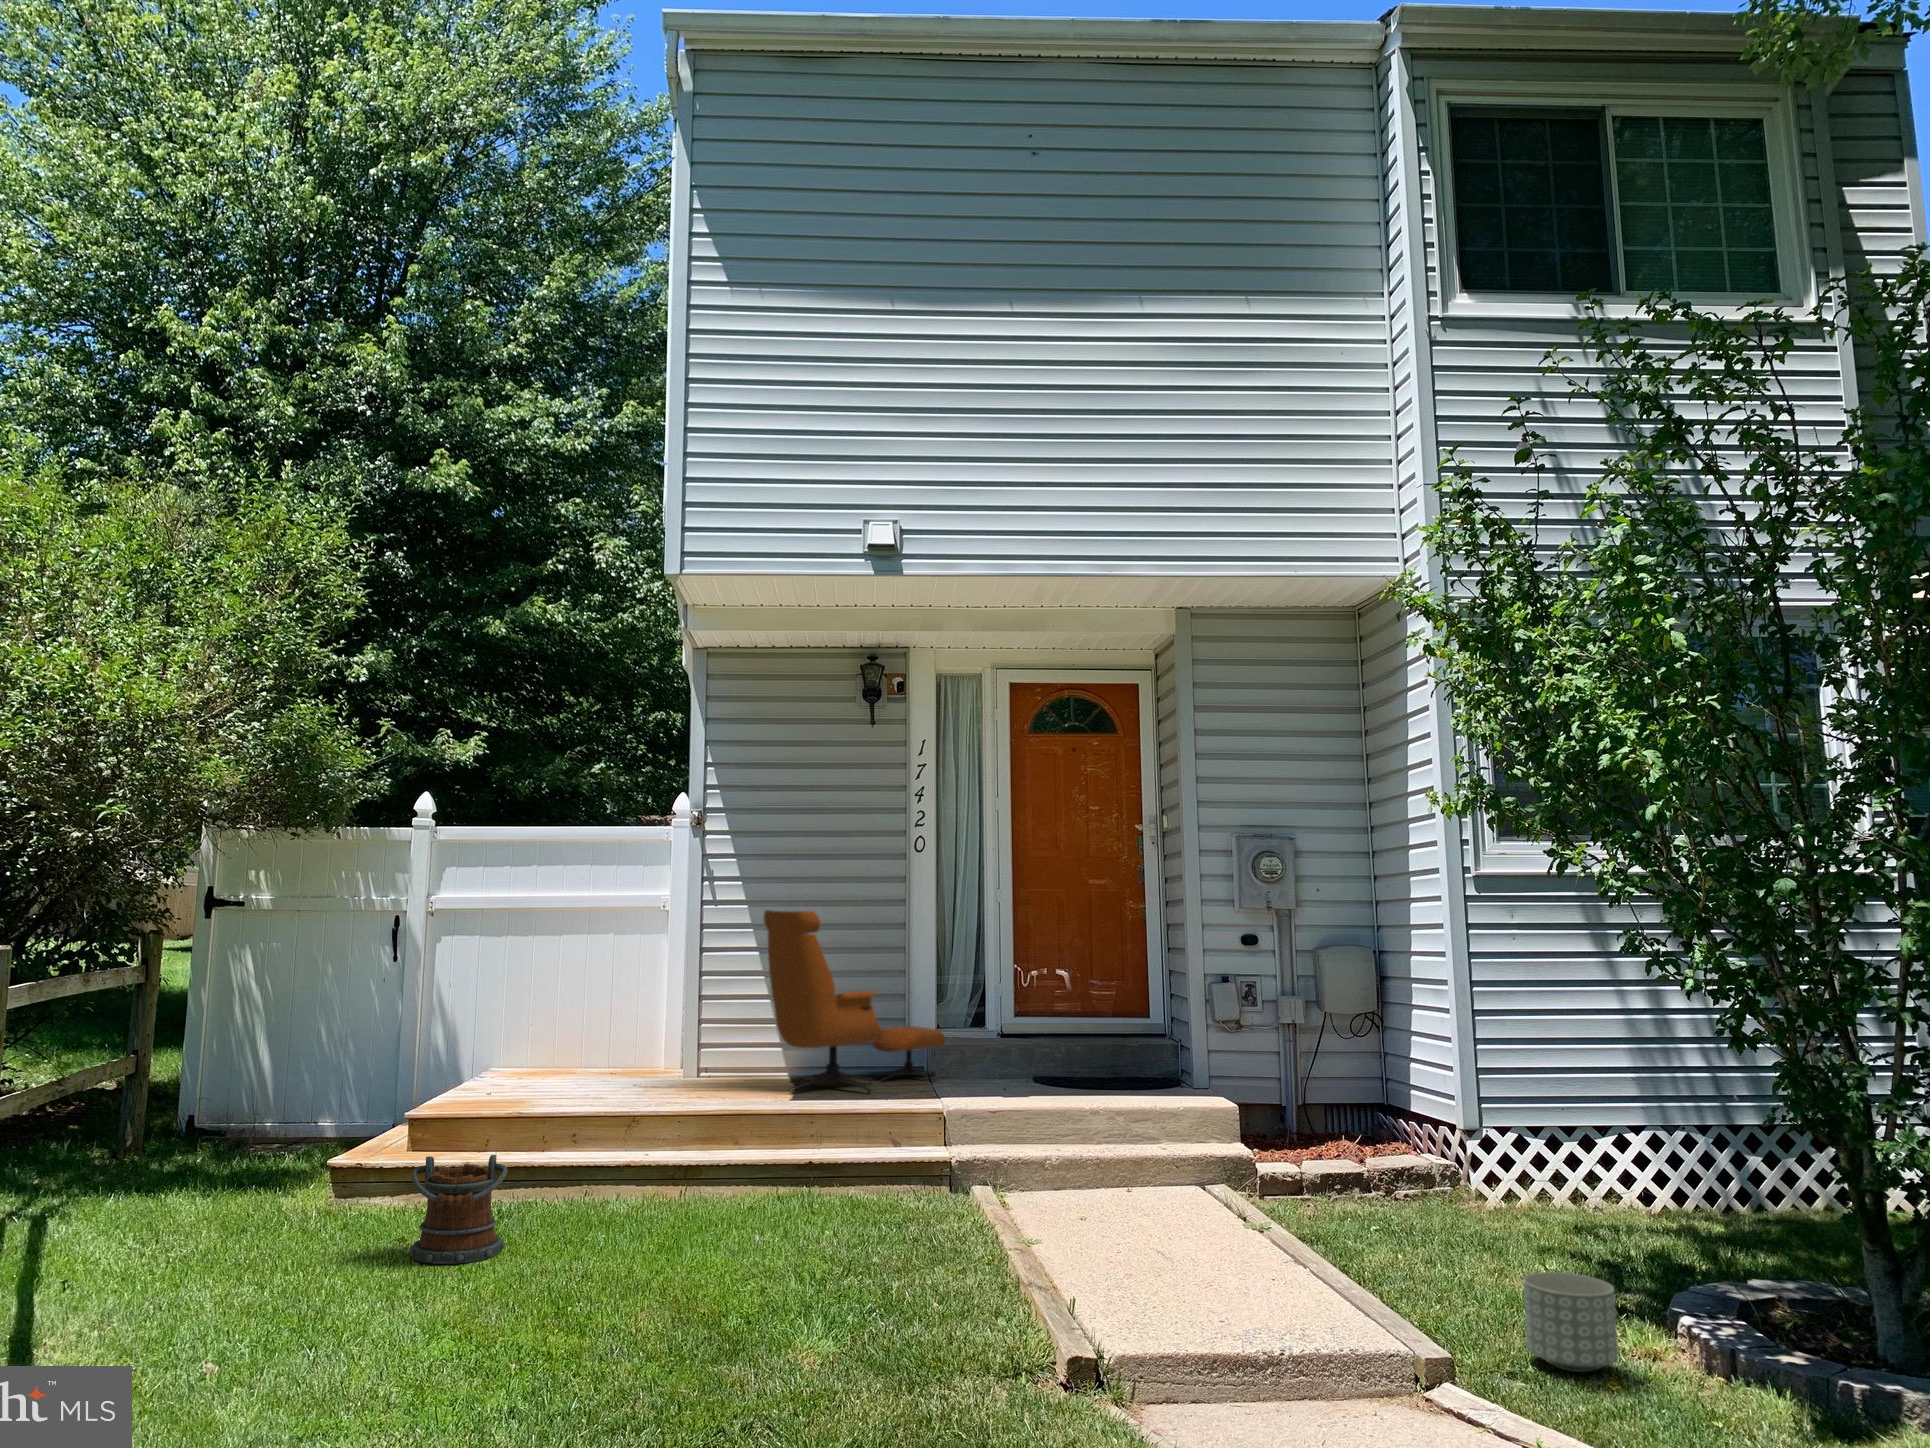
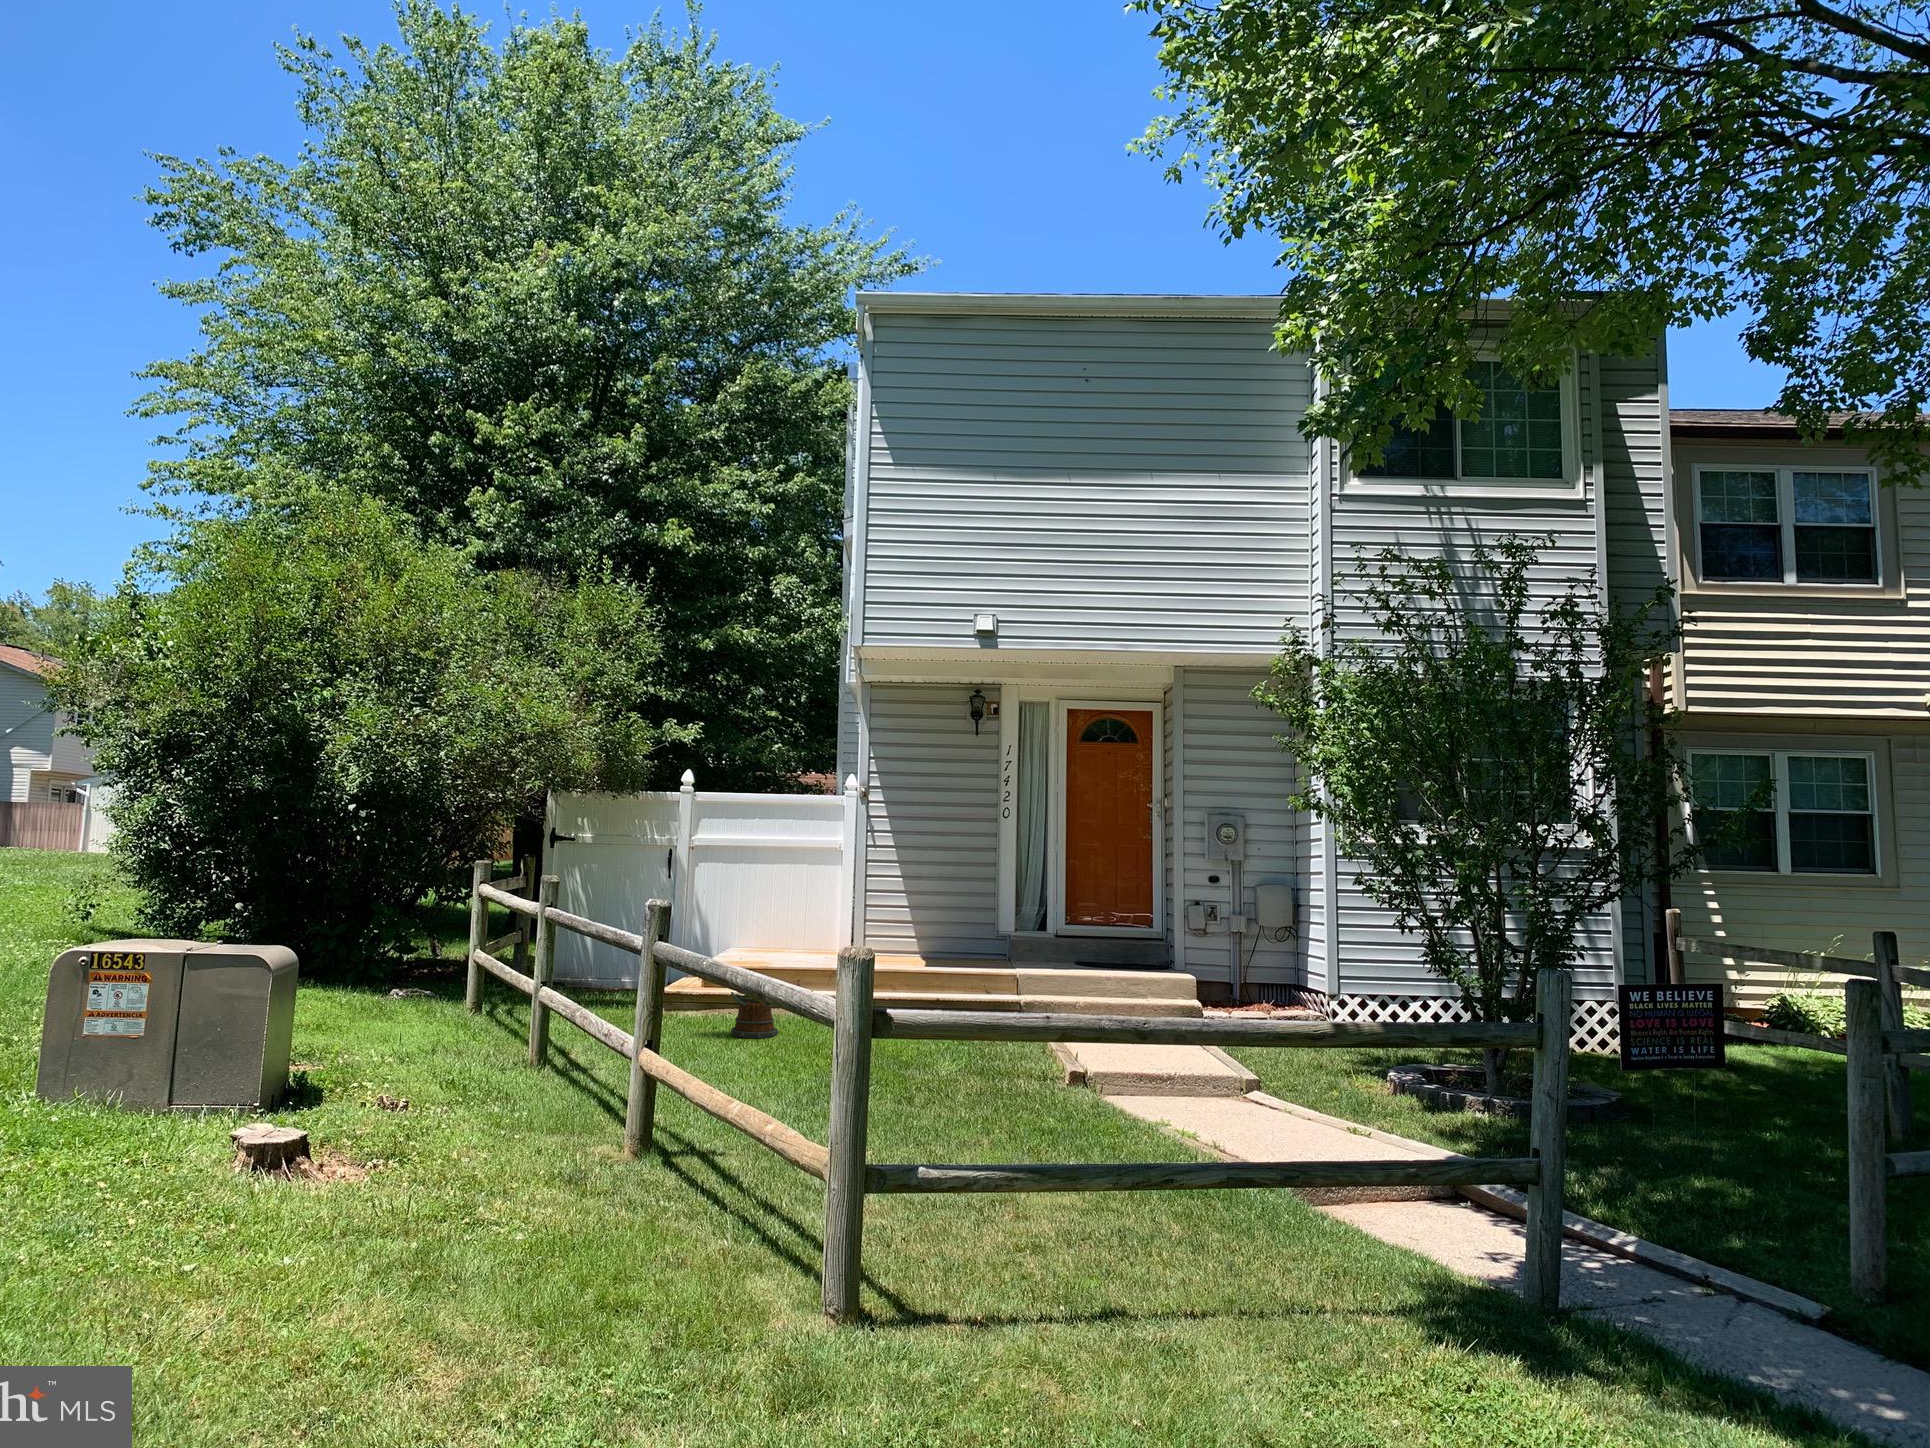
lounge chair: present [764,910,945,1093] -> none [908,853,1020,966]
planter: present [1523,1272,1618,1372] -> none [1299,1049,1341,1094]

